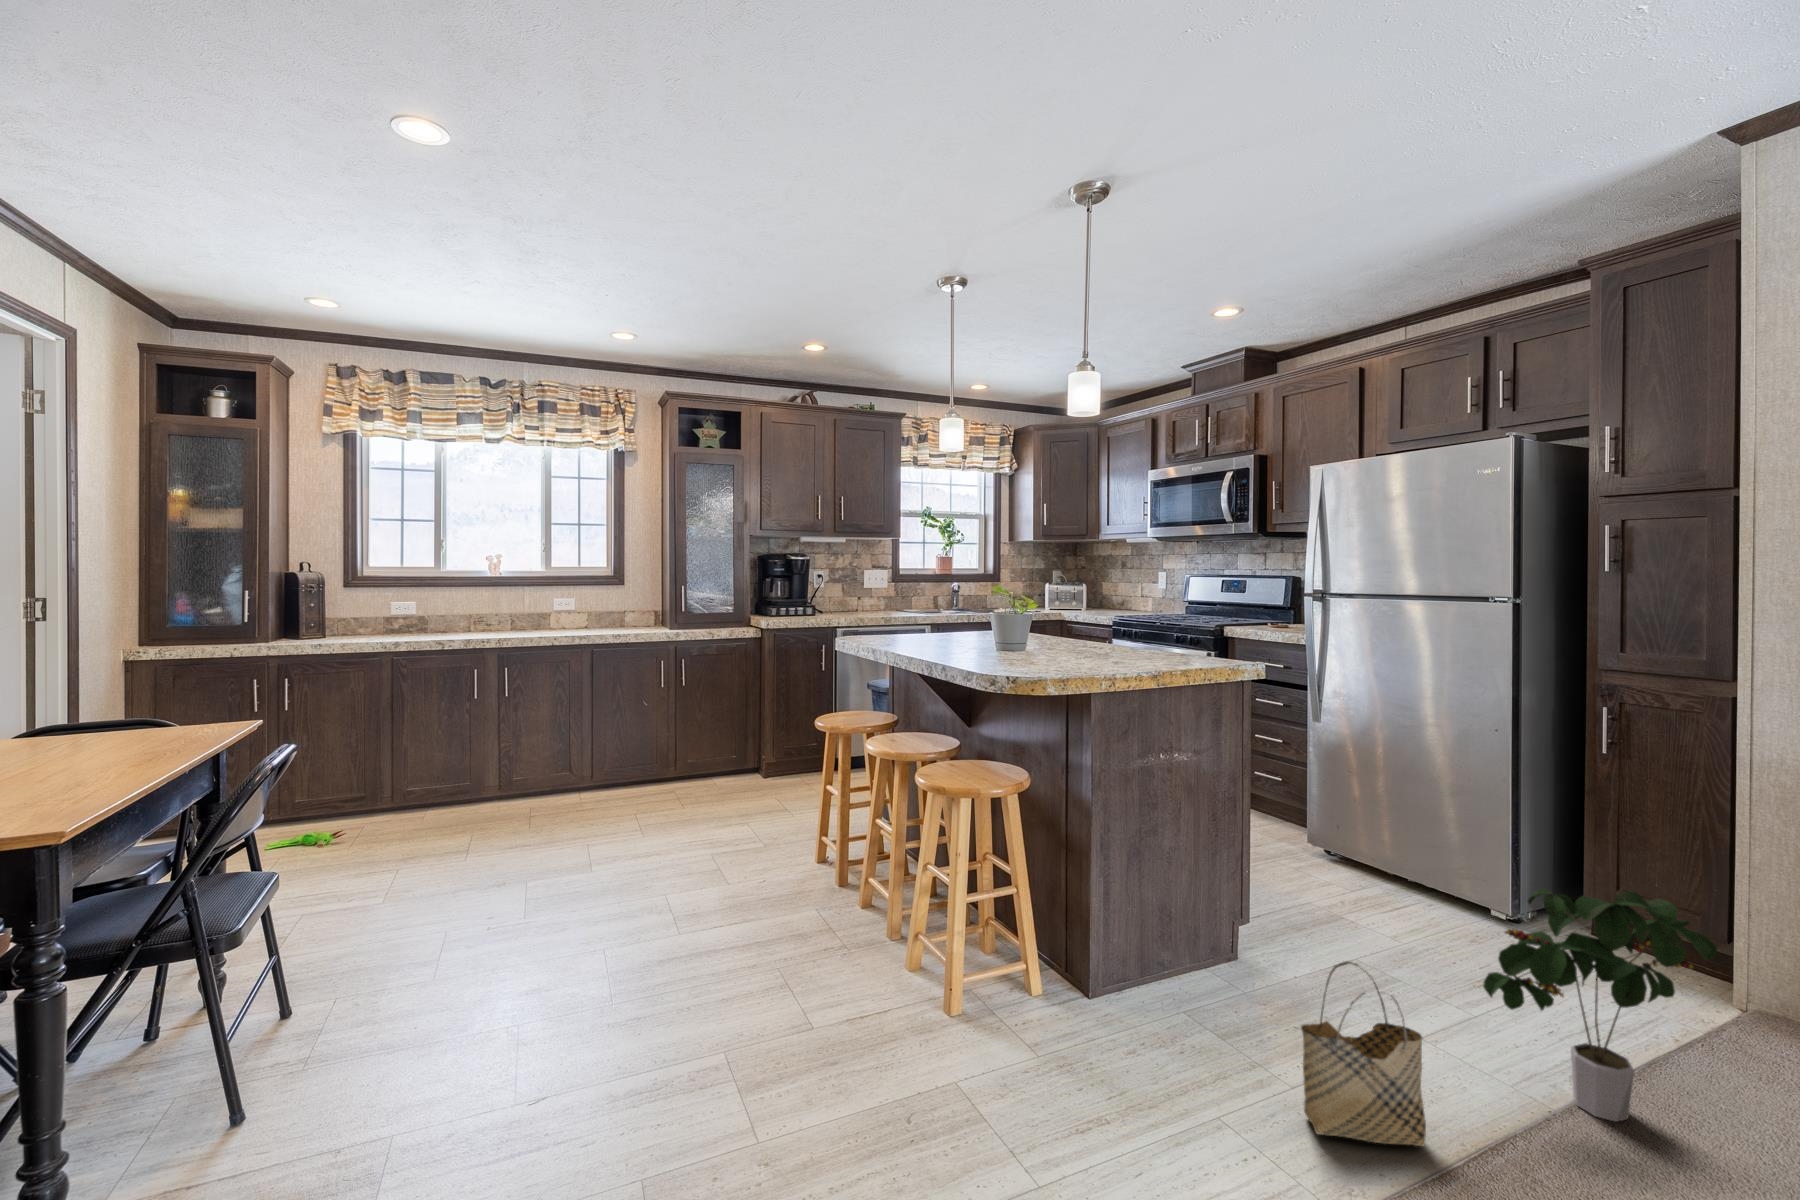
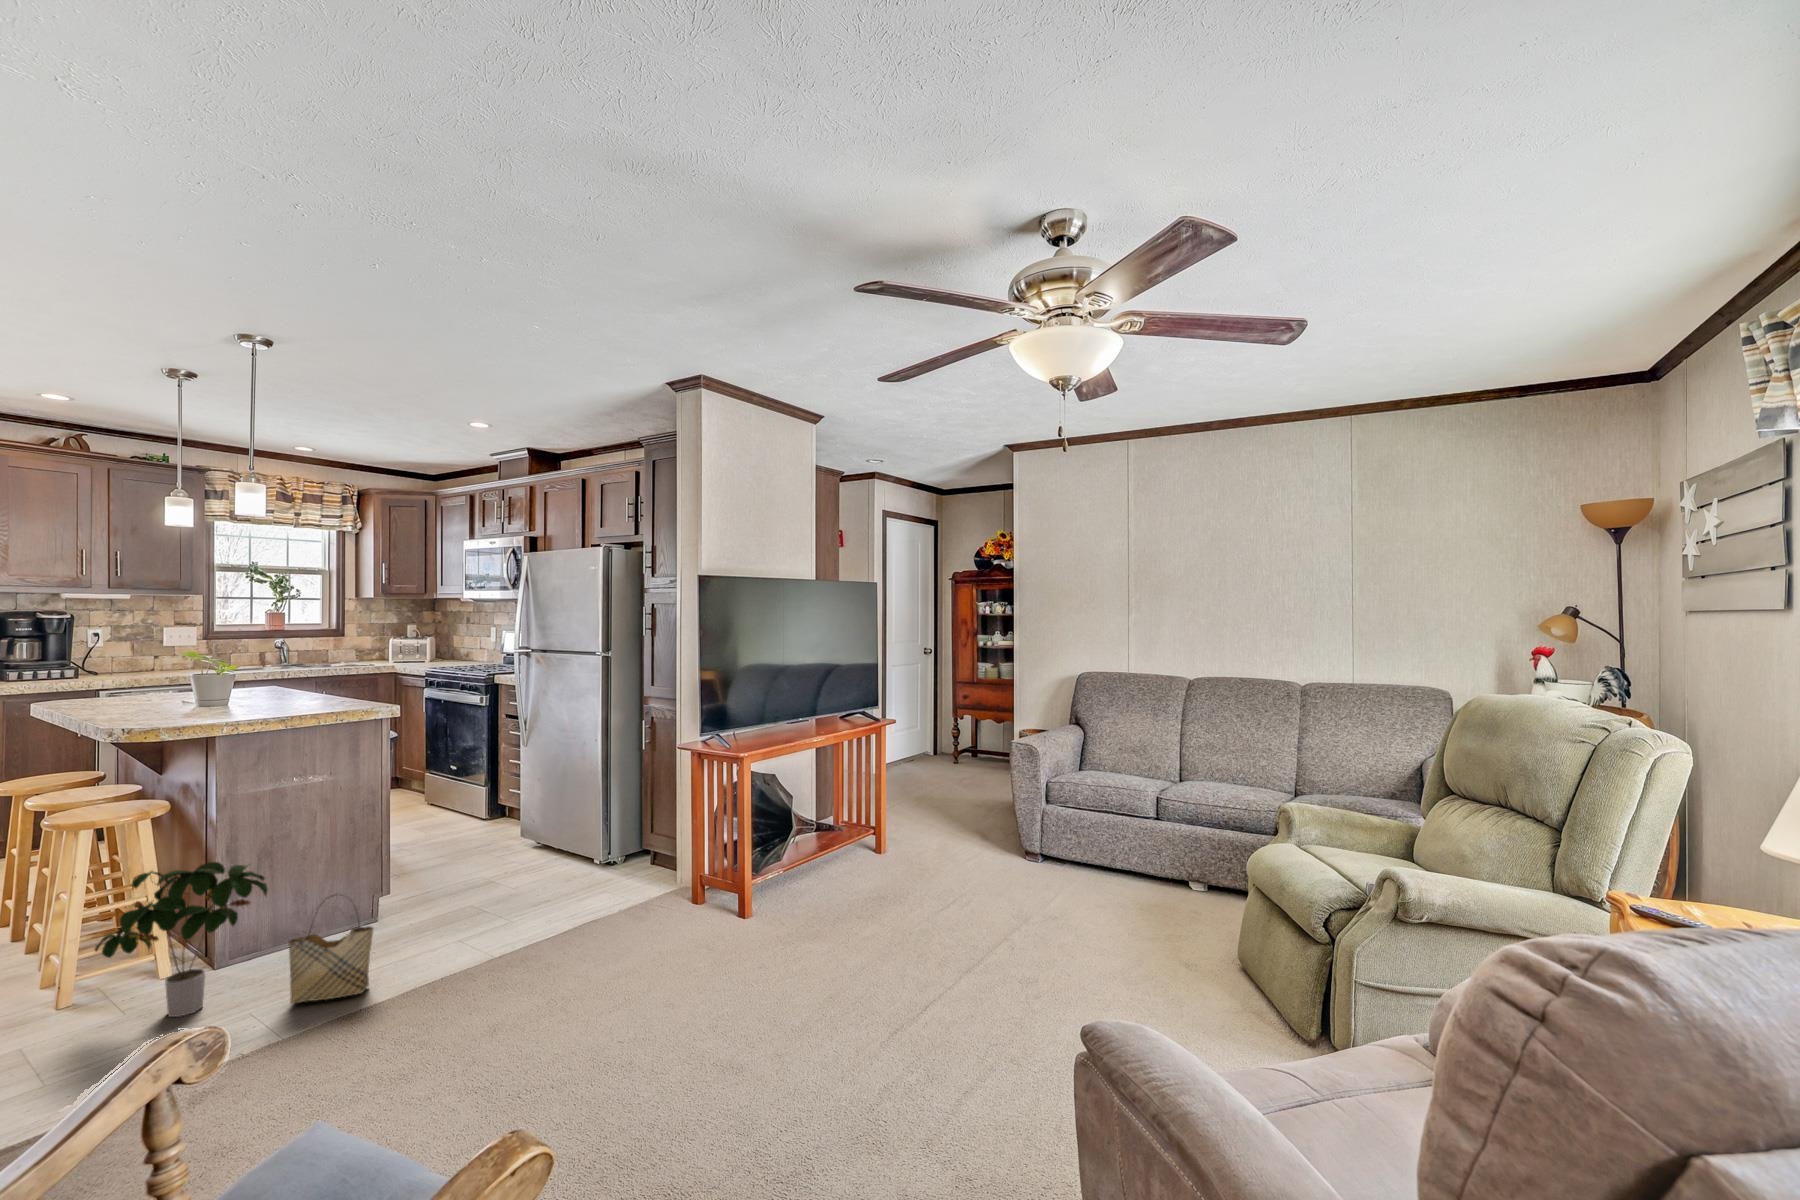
potted plant: present [1483,889,1717,1122] -> present [95,862,268,1017]

